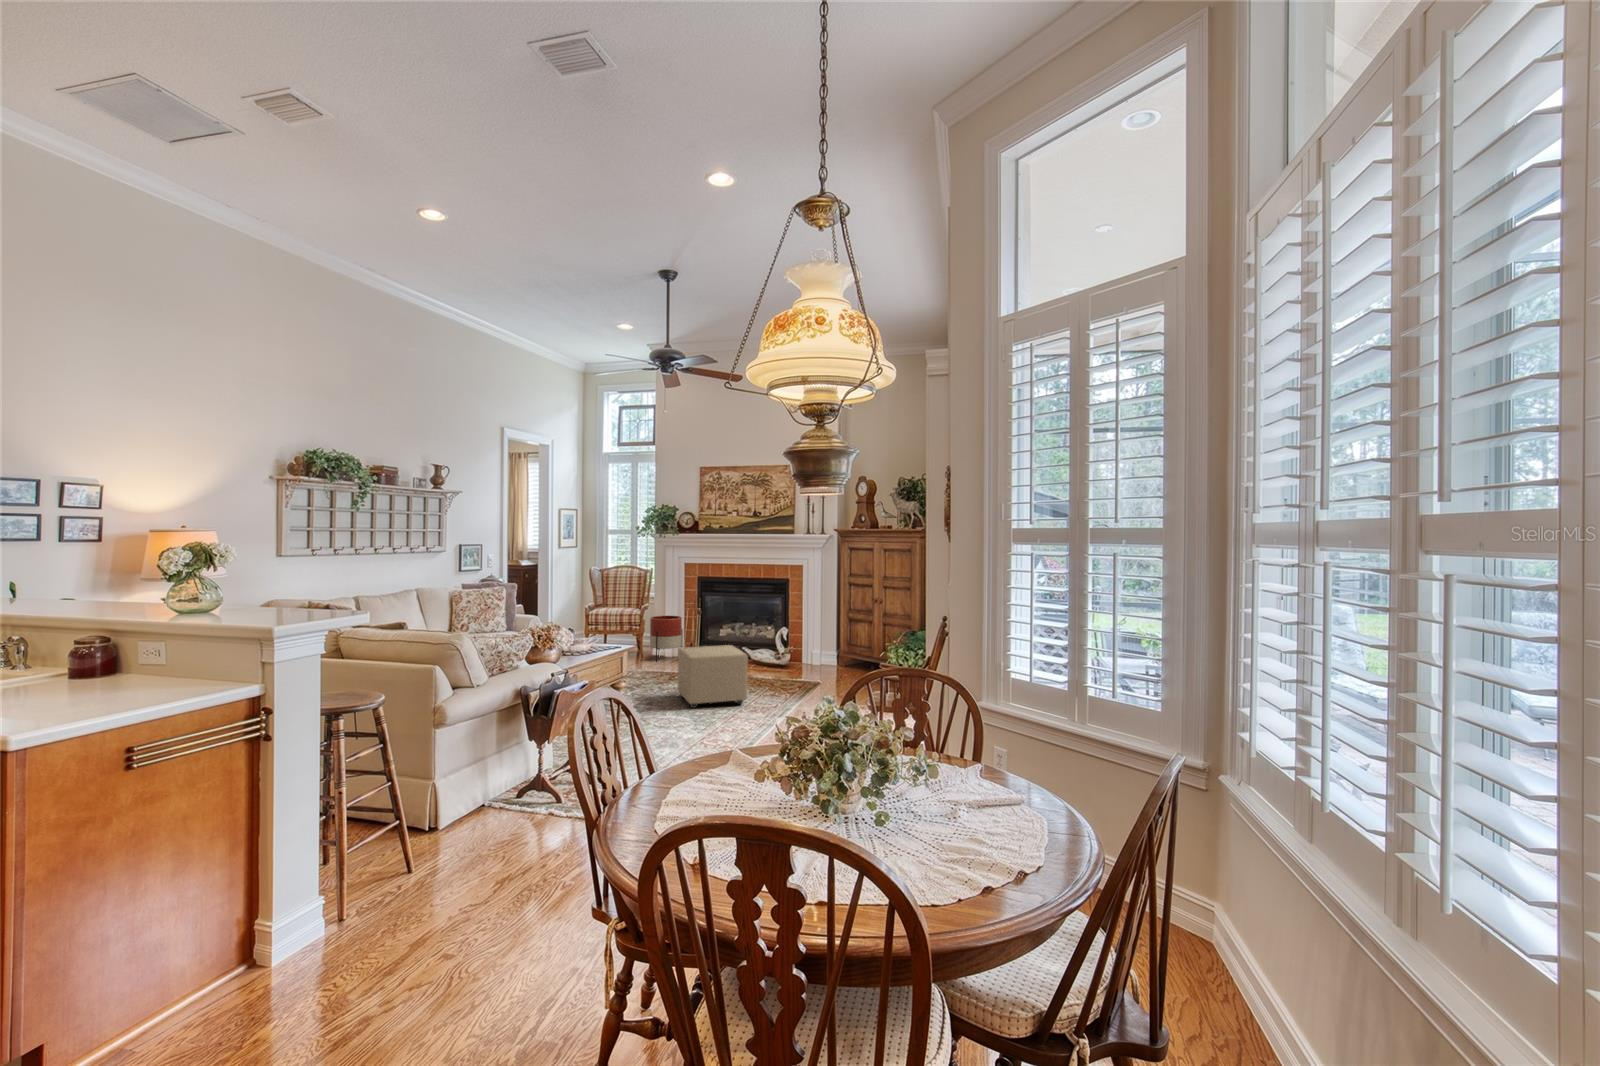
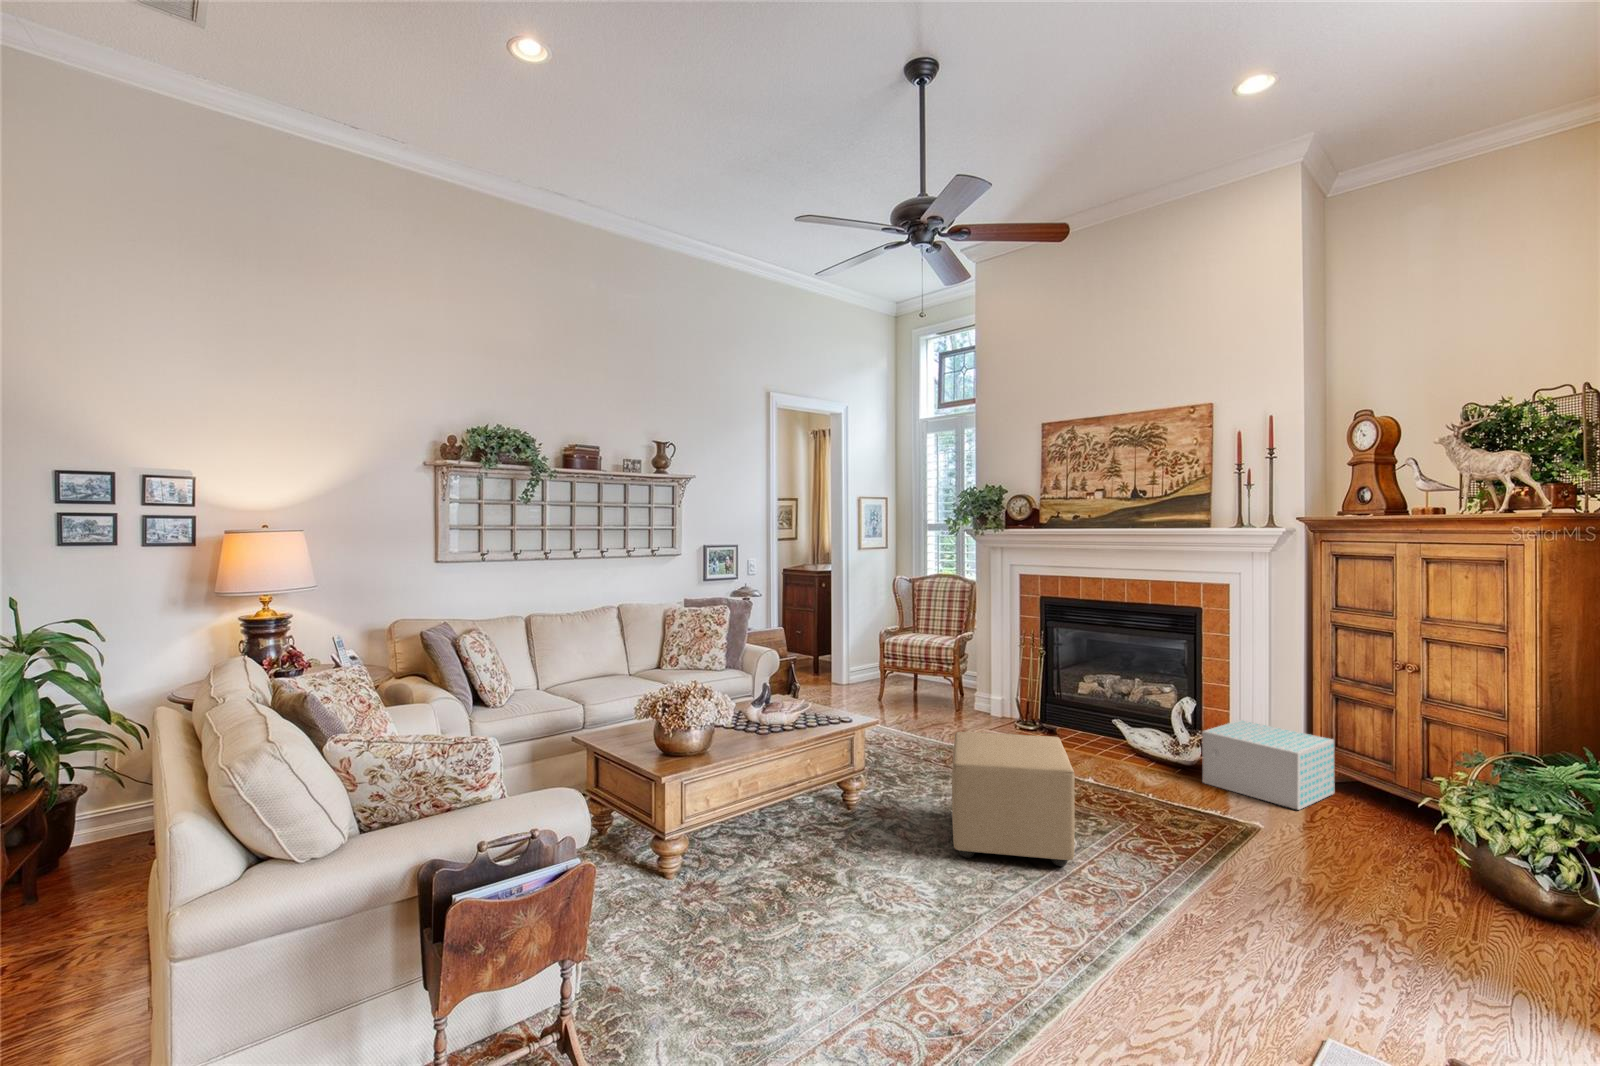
planter: present [650,616,683,662] -> none [962,654,1013,726]
storage box: none [792,638,849,675] -> present [1202,720,1334,810]

